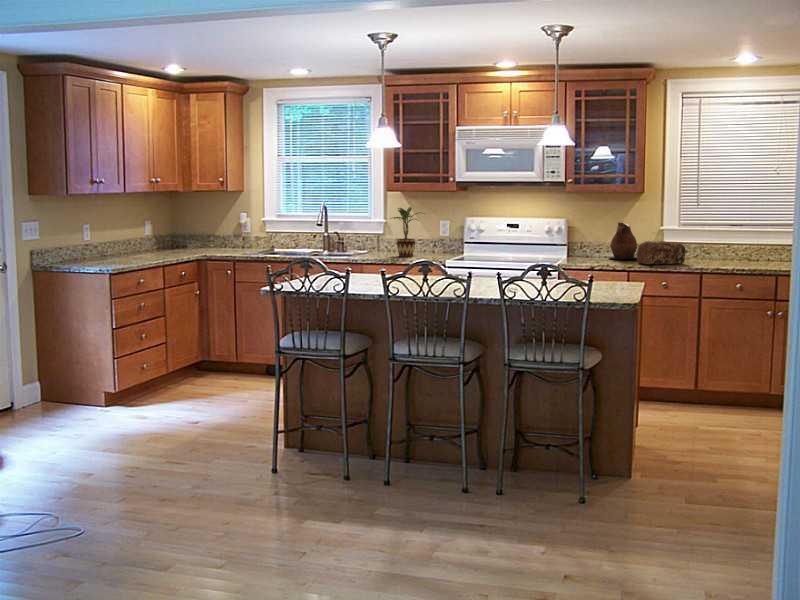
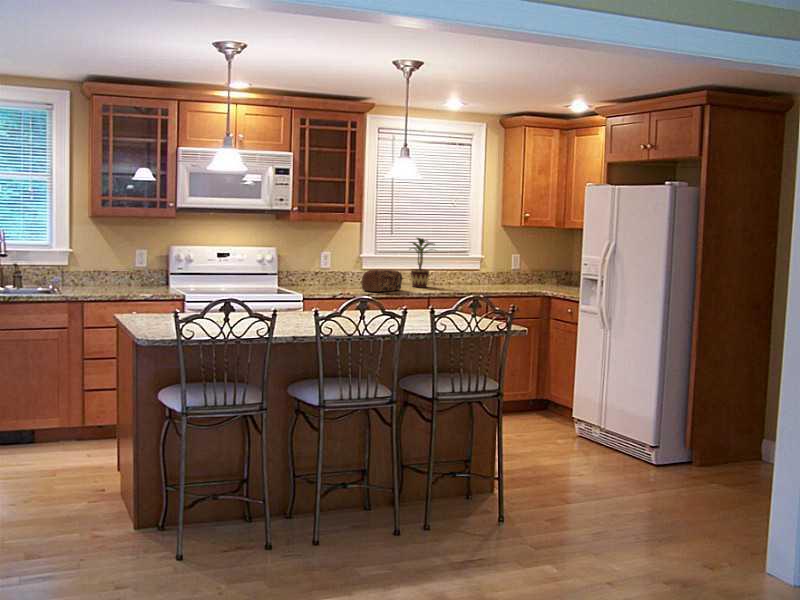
potted plant: present [390,207,418,257] -> present [410,238,435,287]
ceramic pitcher: present [609,223,637,259] -> none [319,251,353,288]

